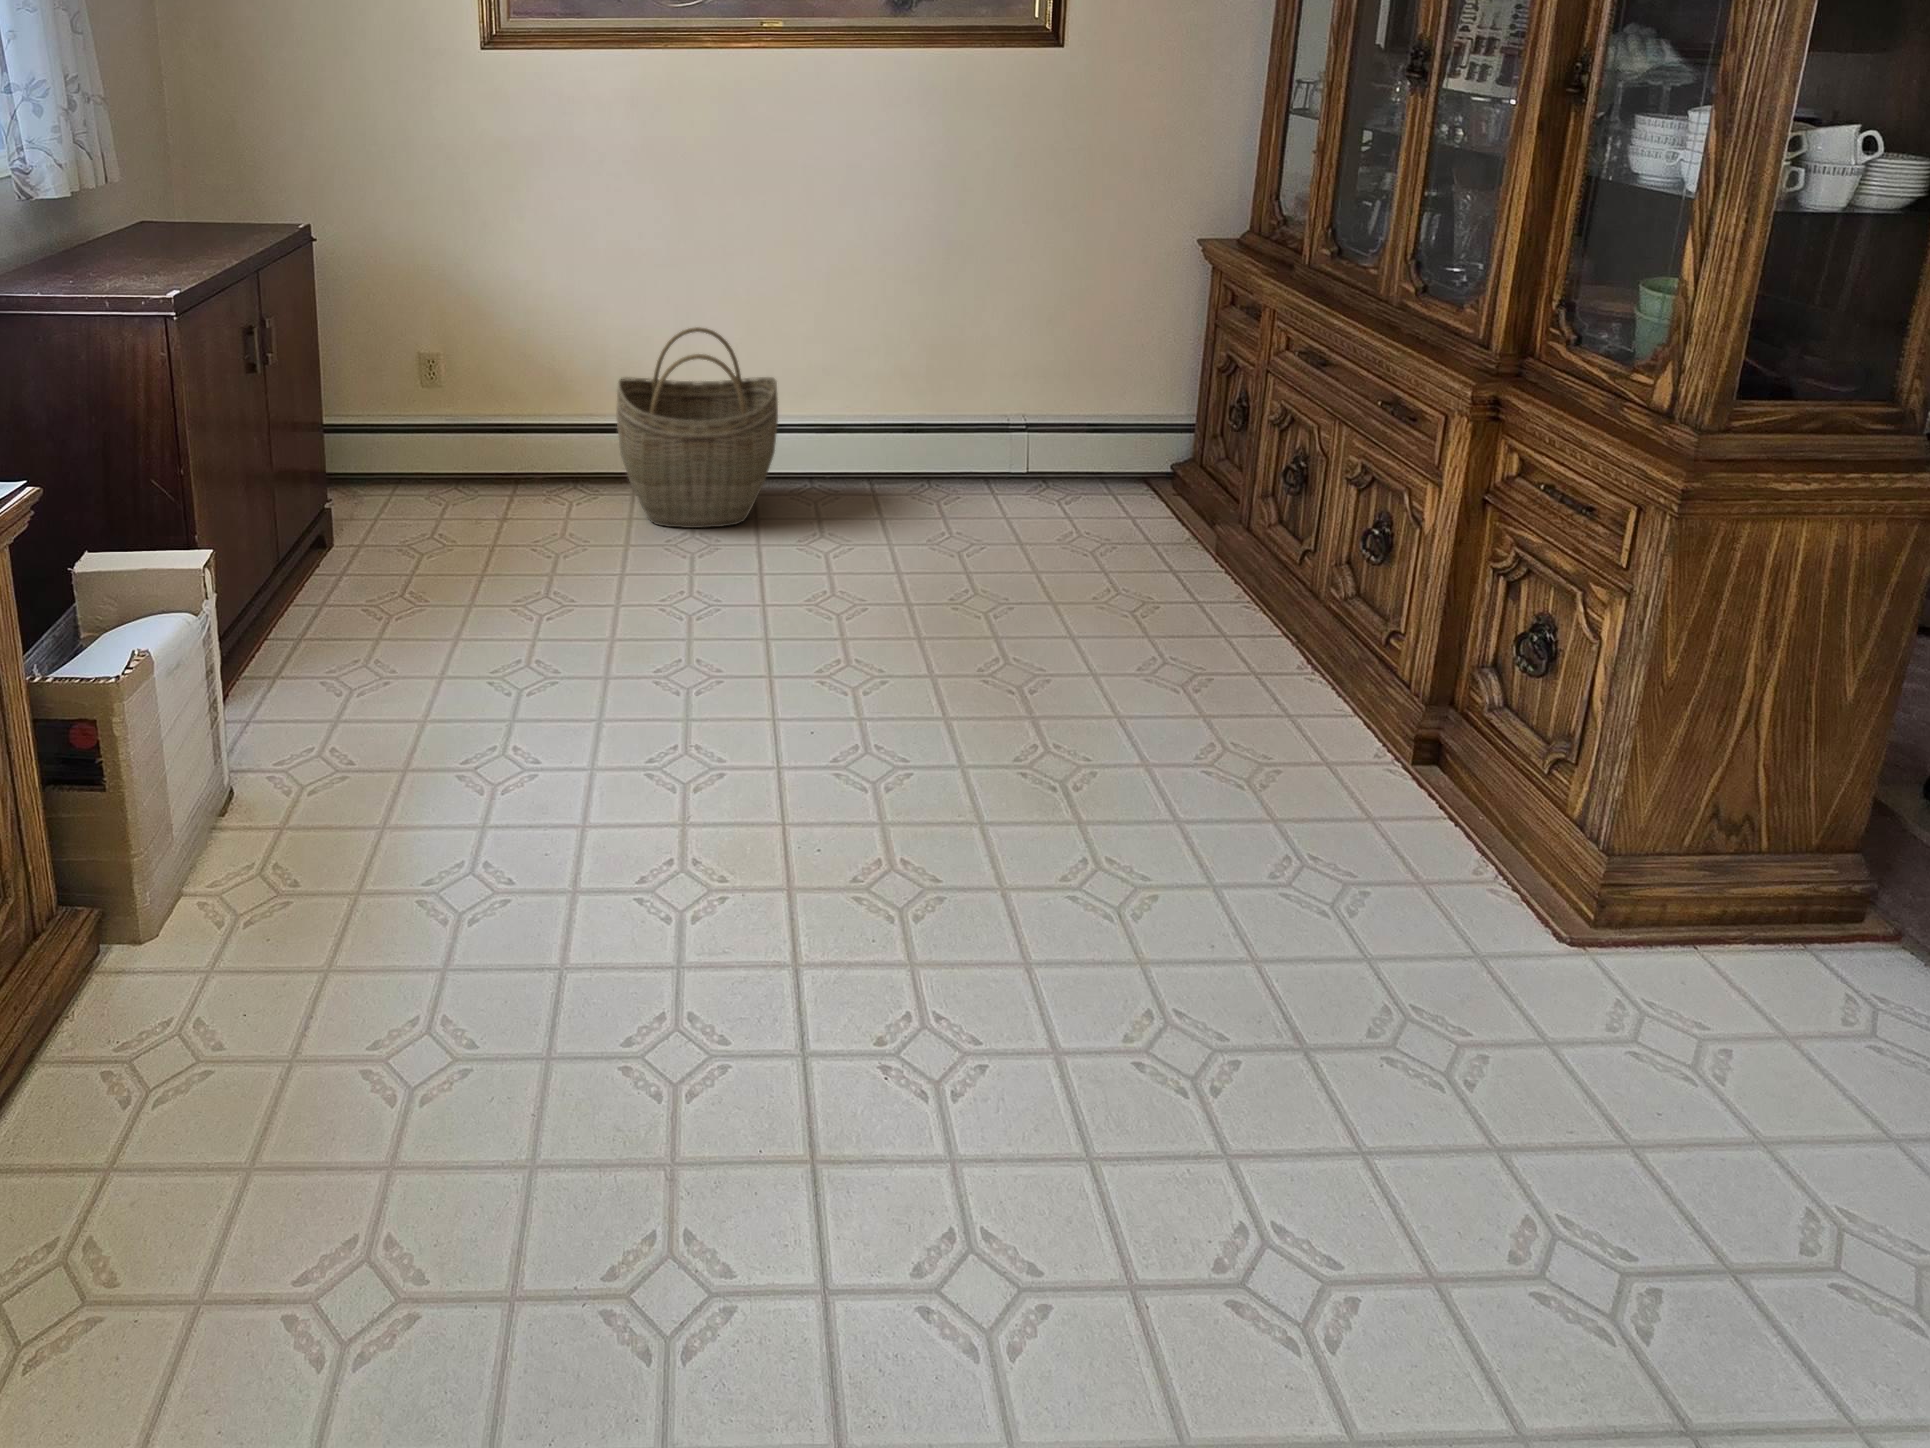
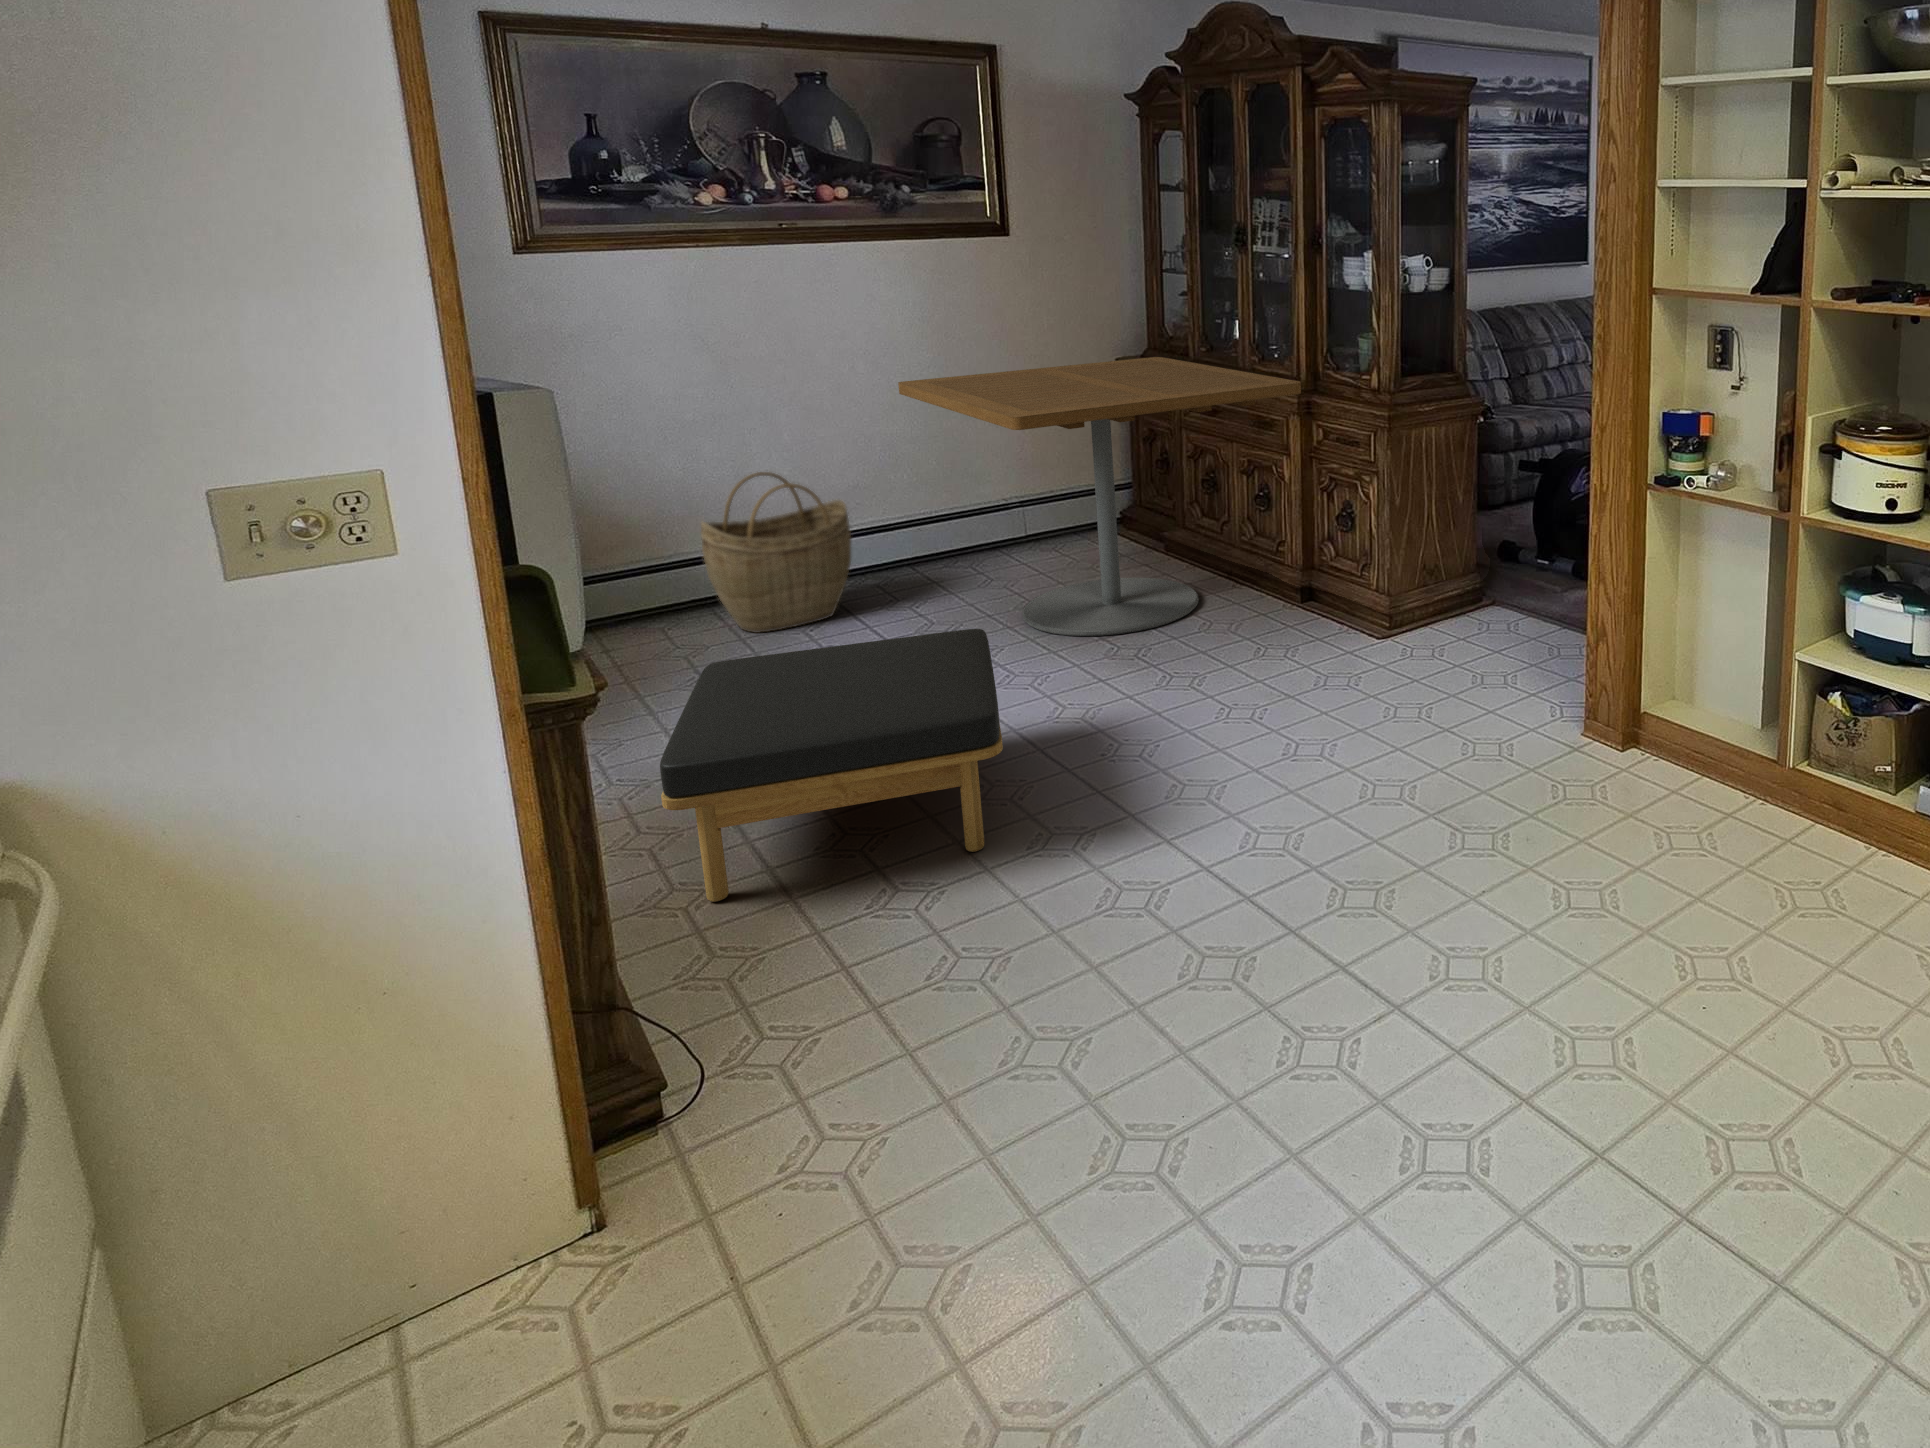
dining table: none [844,243,1477,712] -> present [898,357,1301,636]
ottoman: none [90,647,736,1240] -> present [660,629,1003,902]

